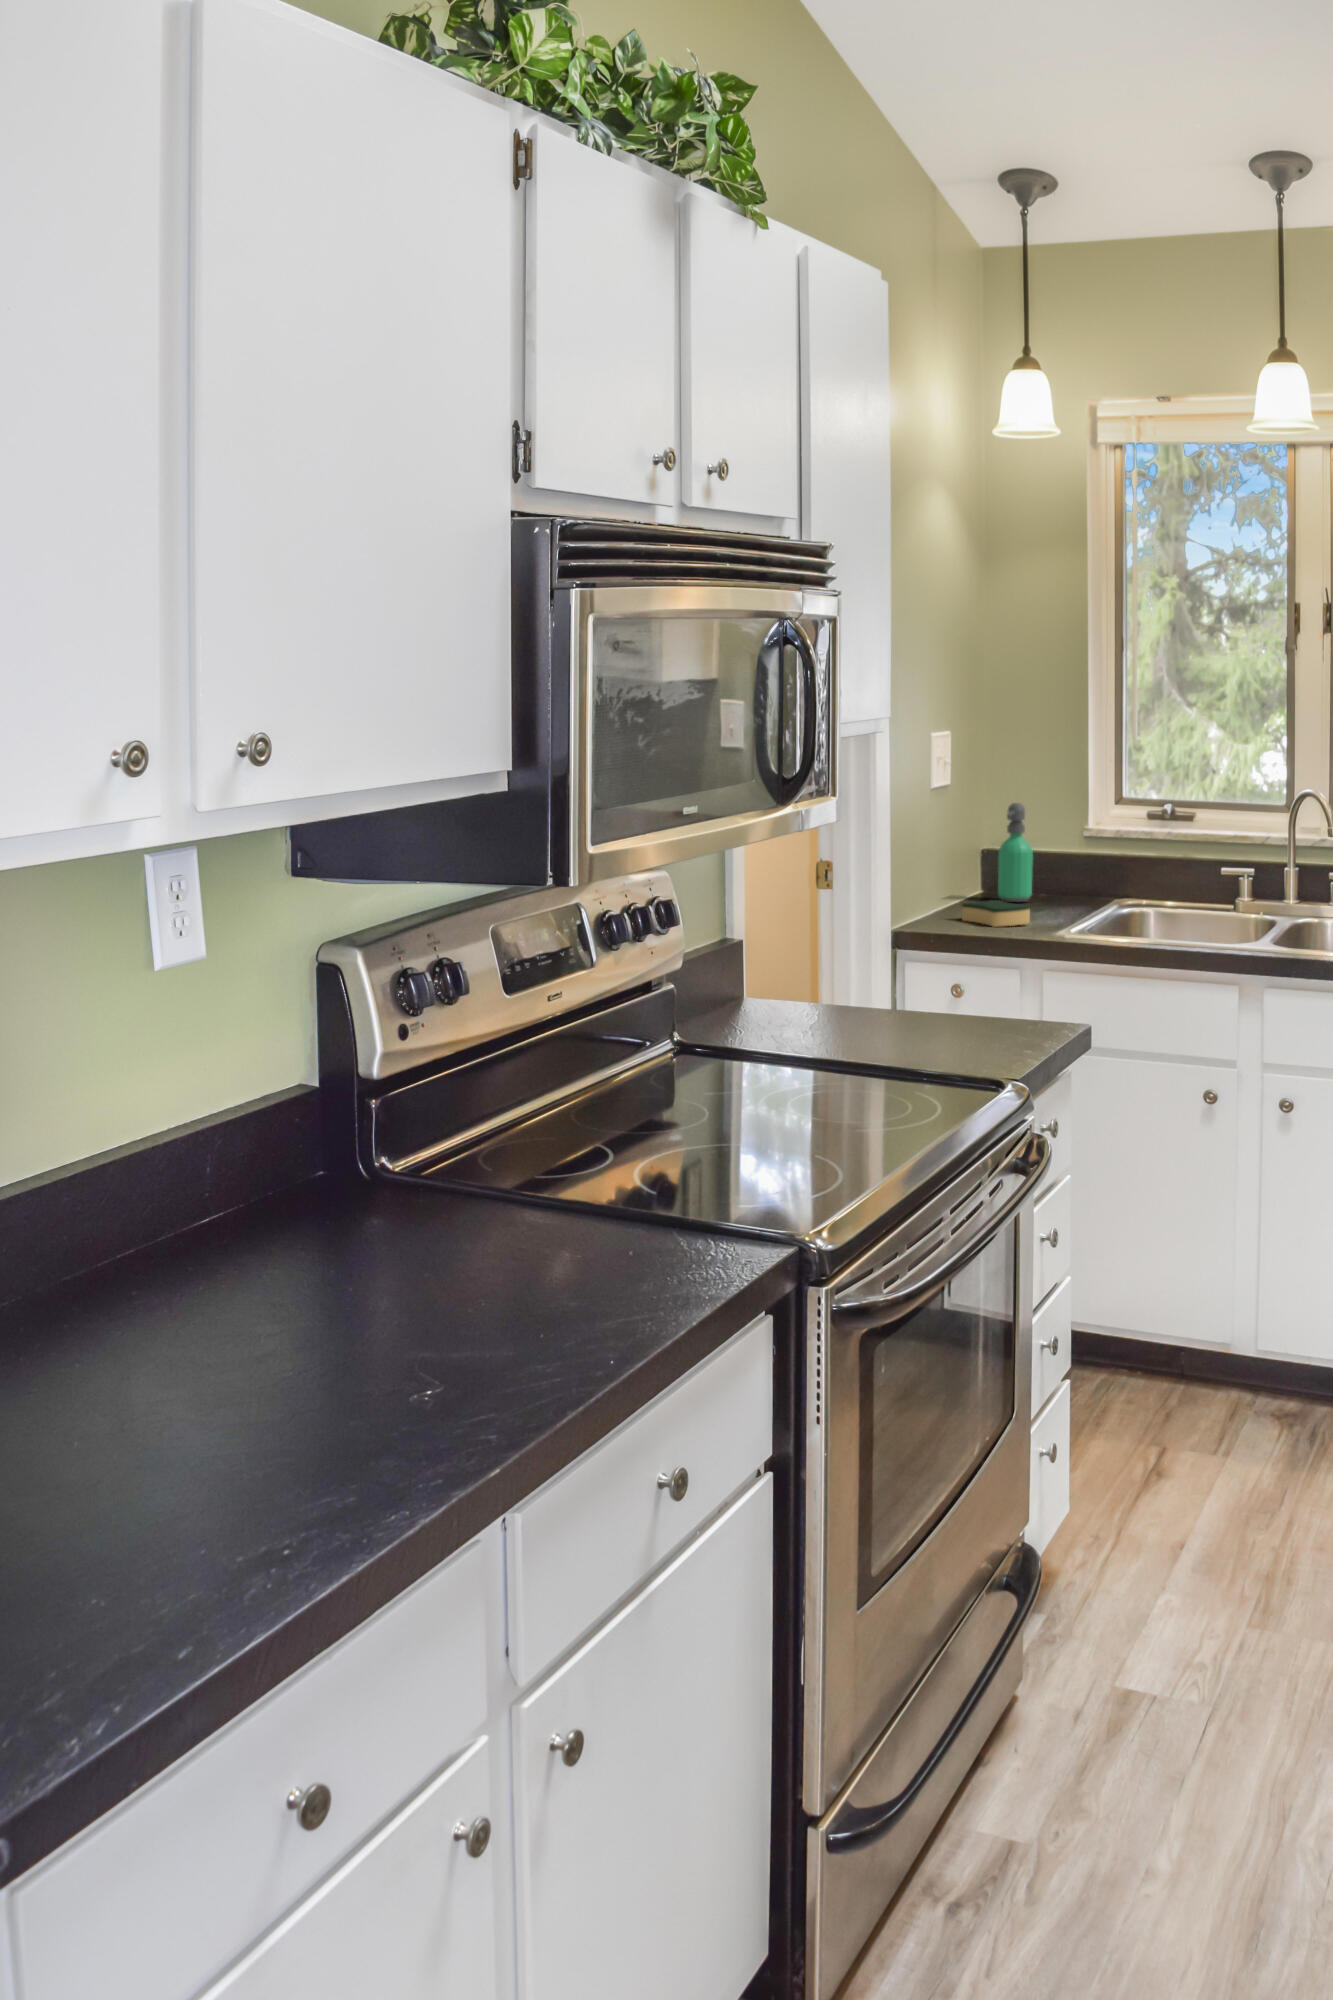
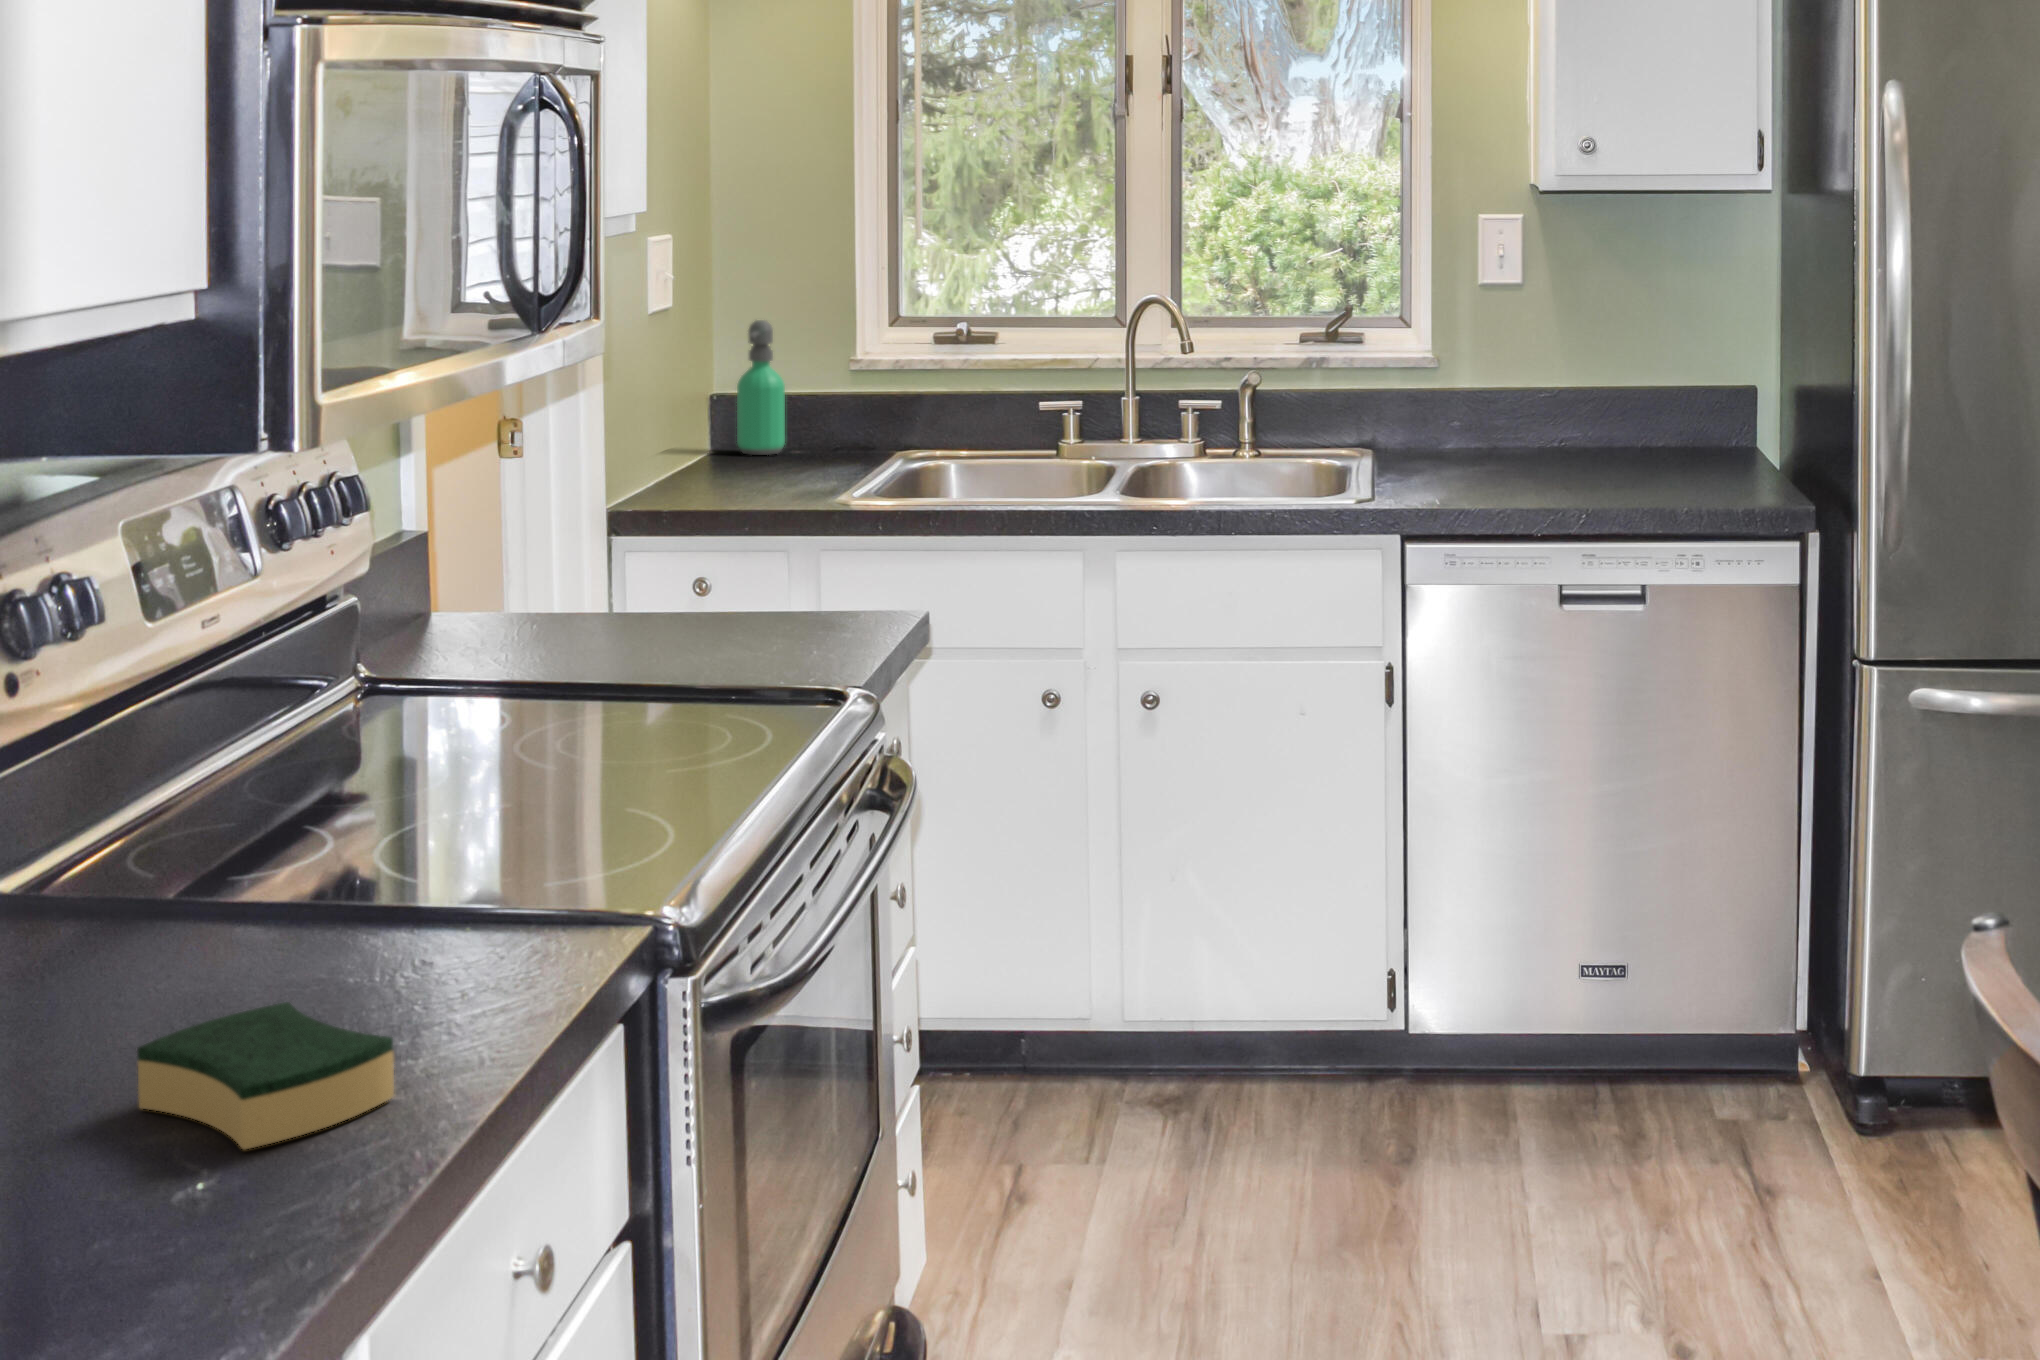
sponge: present [962,900,1030,927] -> present [137,1002,394,1149]

